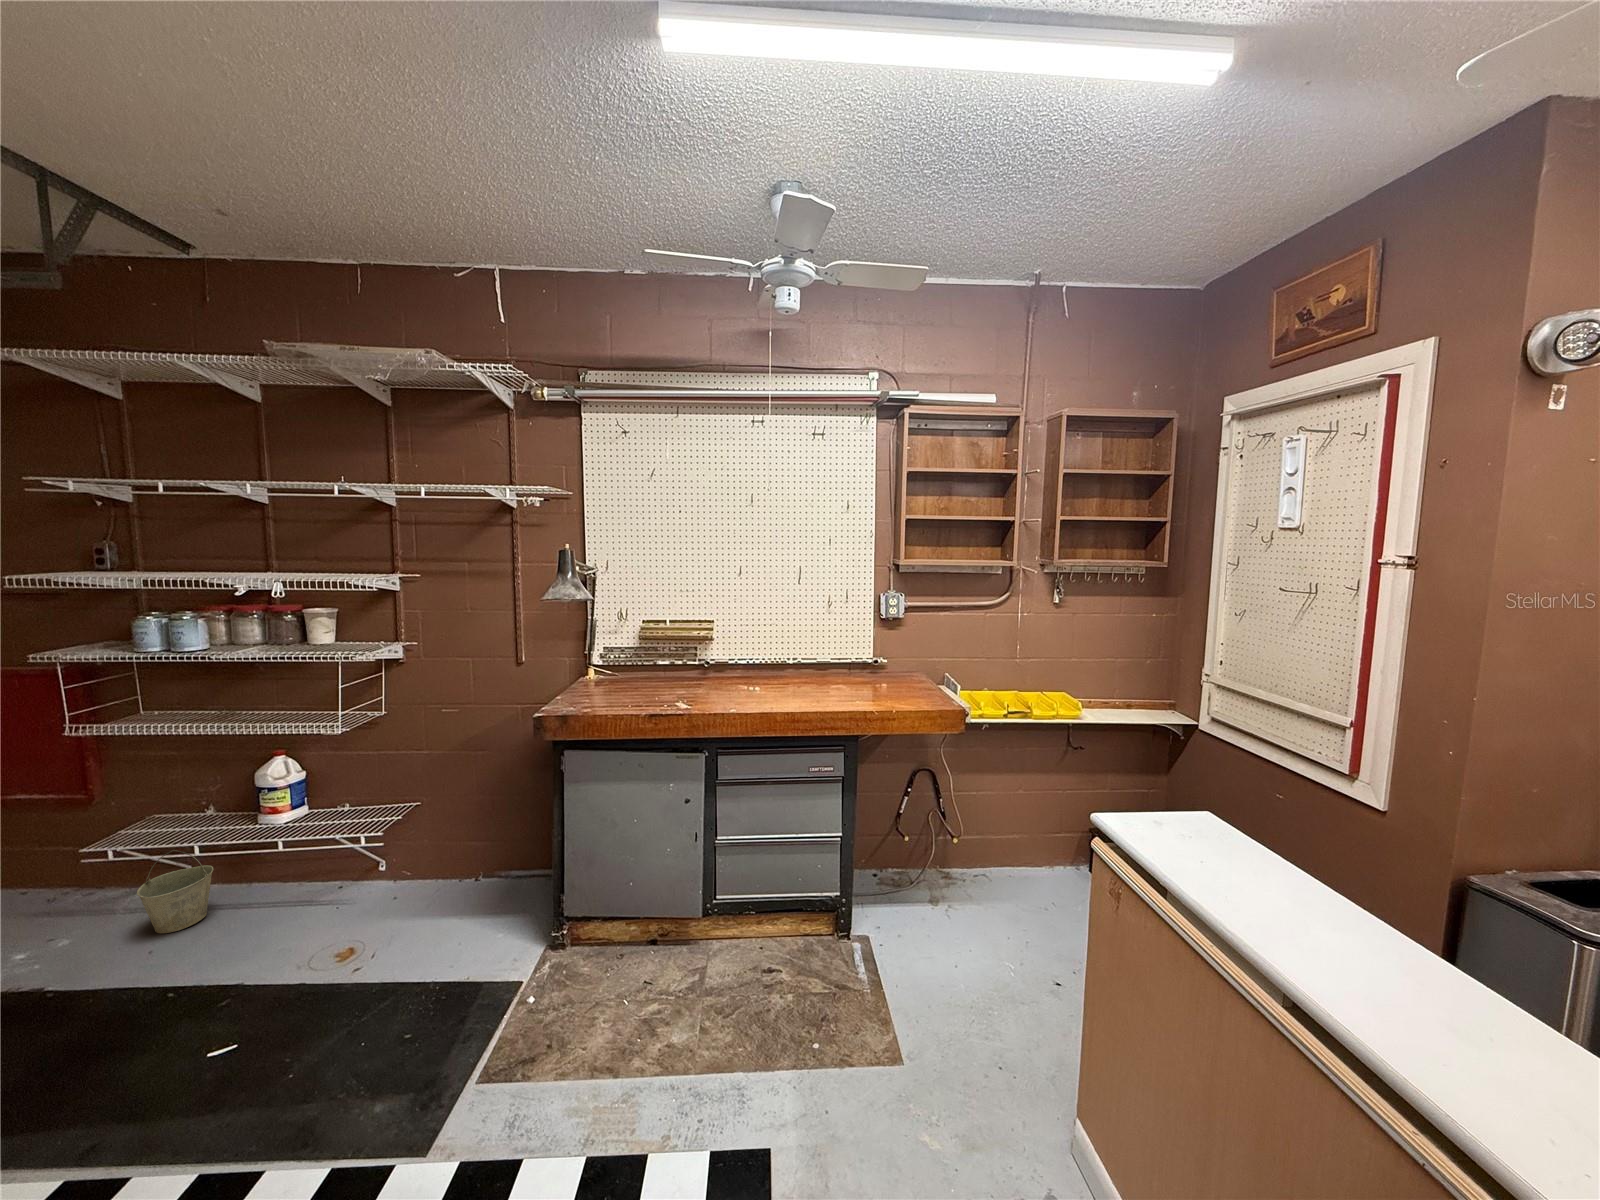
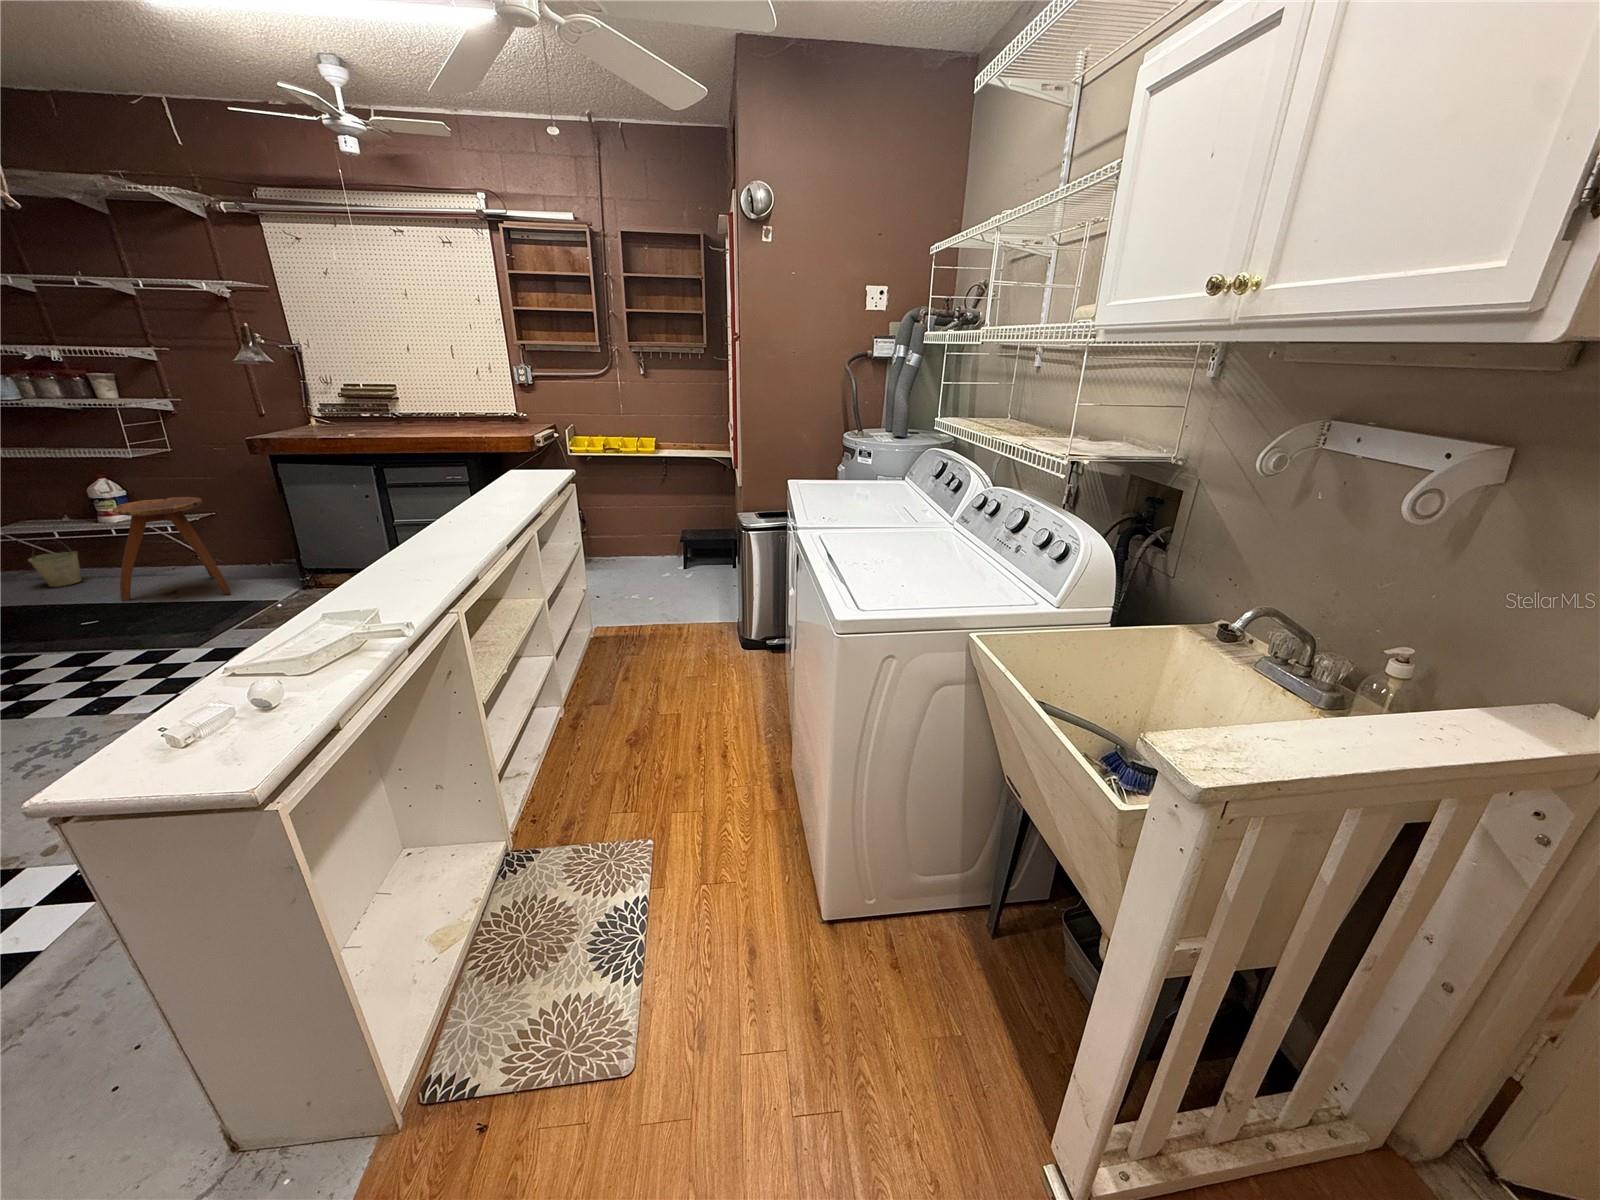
stool: none [259,787,430,986] -> present [113,497,231,601]

